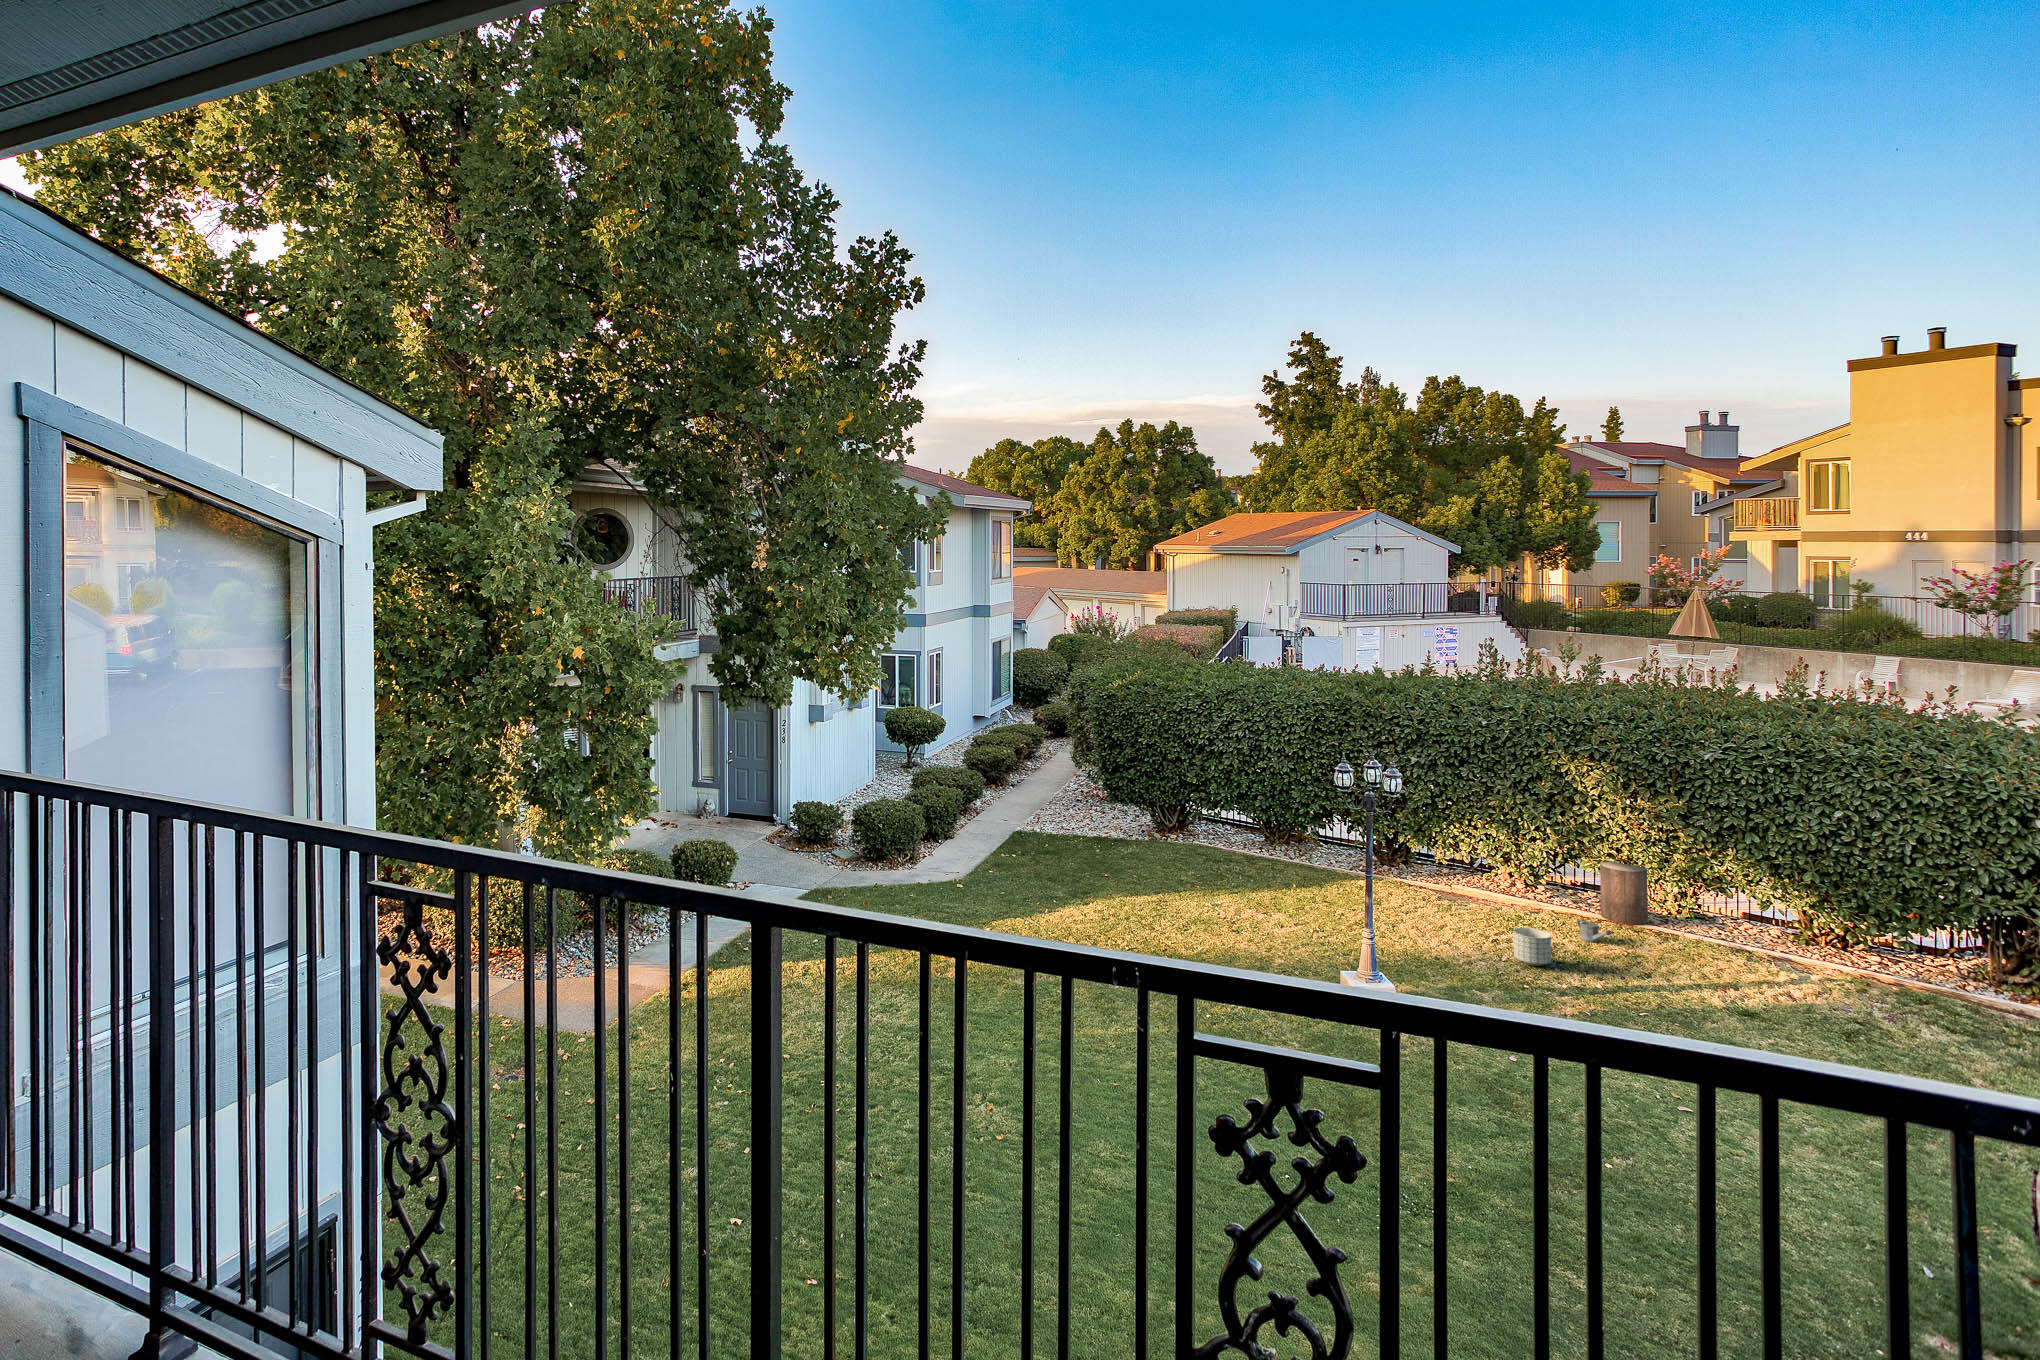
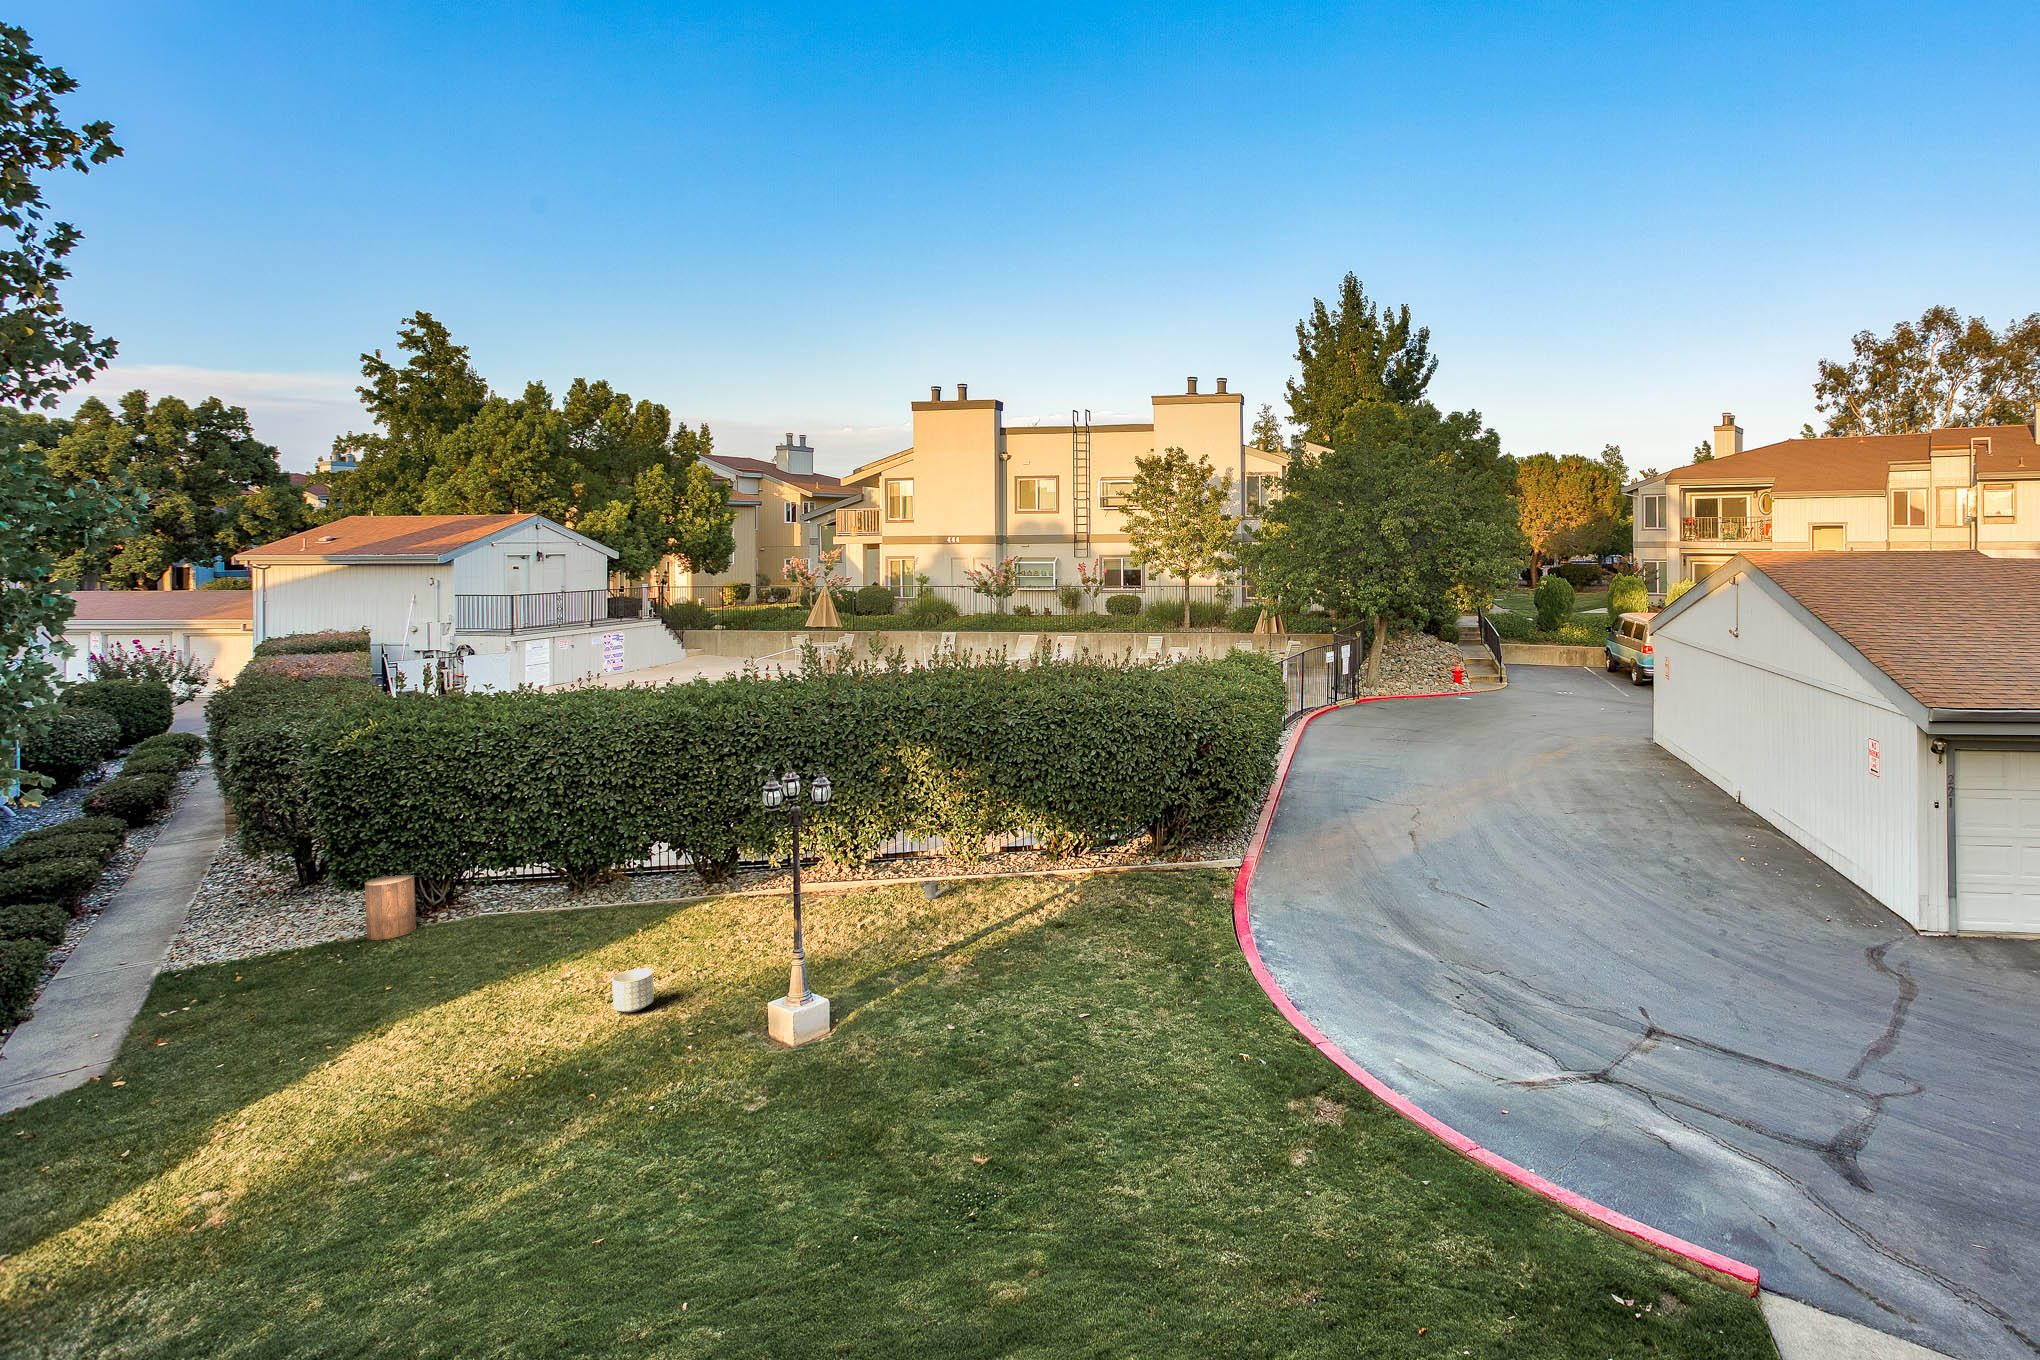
stool: present [1600,862,1648,924] -> present [365,873,416,940]
planter: present [1514,928,1551,966] -> present [612,968,654,1012]

